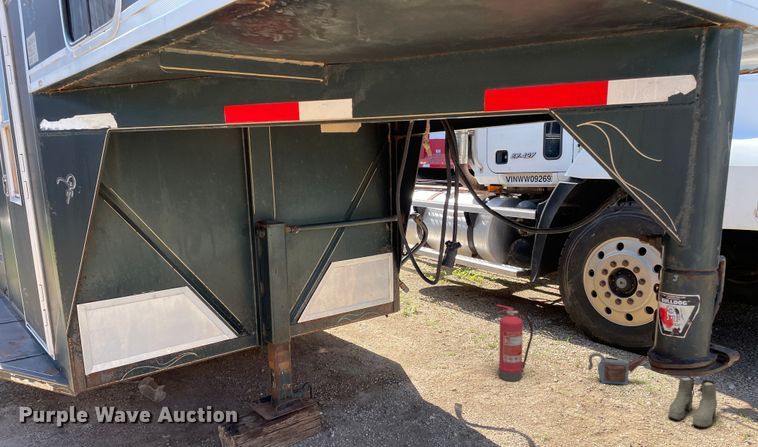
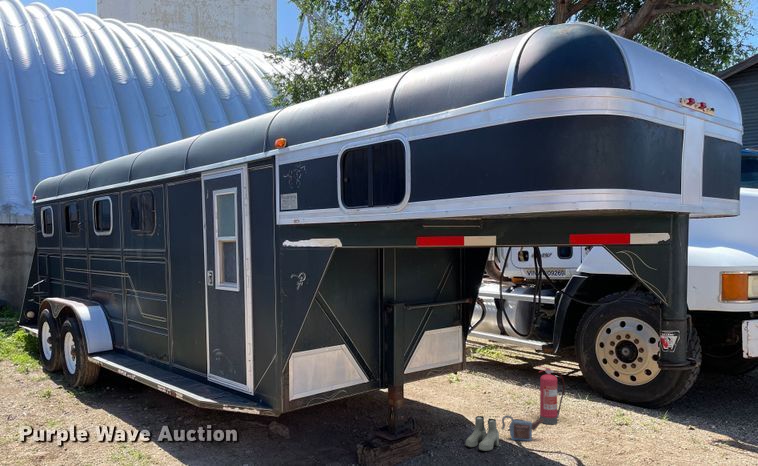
watering can: present [588,353,645,385] -> present [502,415,544,441]
boots: present [668,378,717,427] -> present [466,416,499,451]

